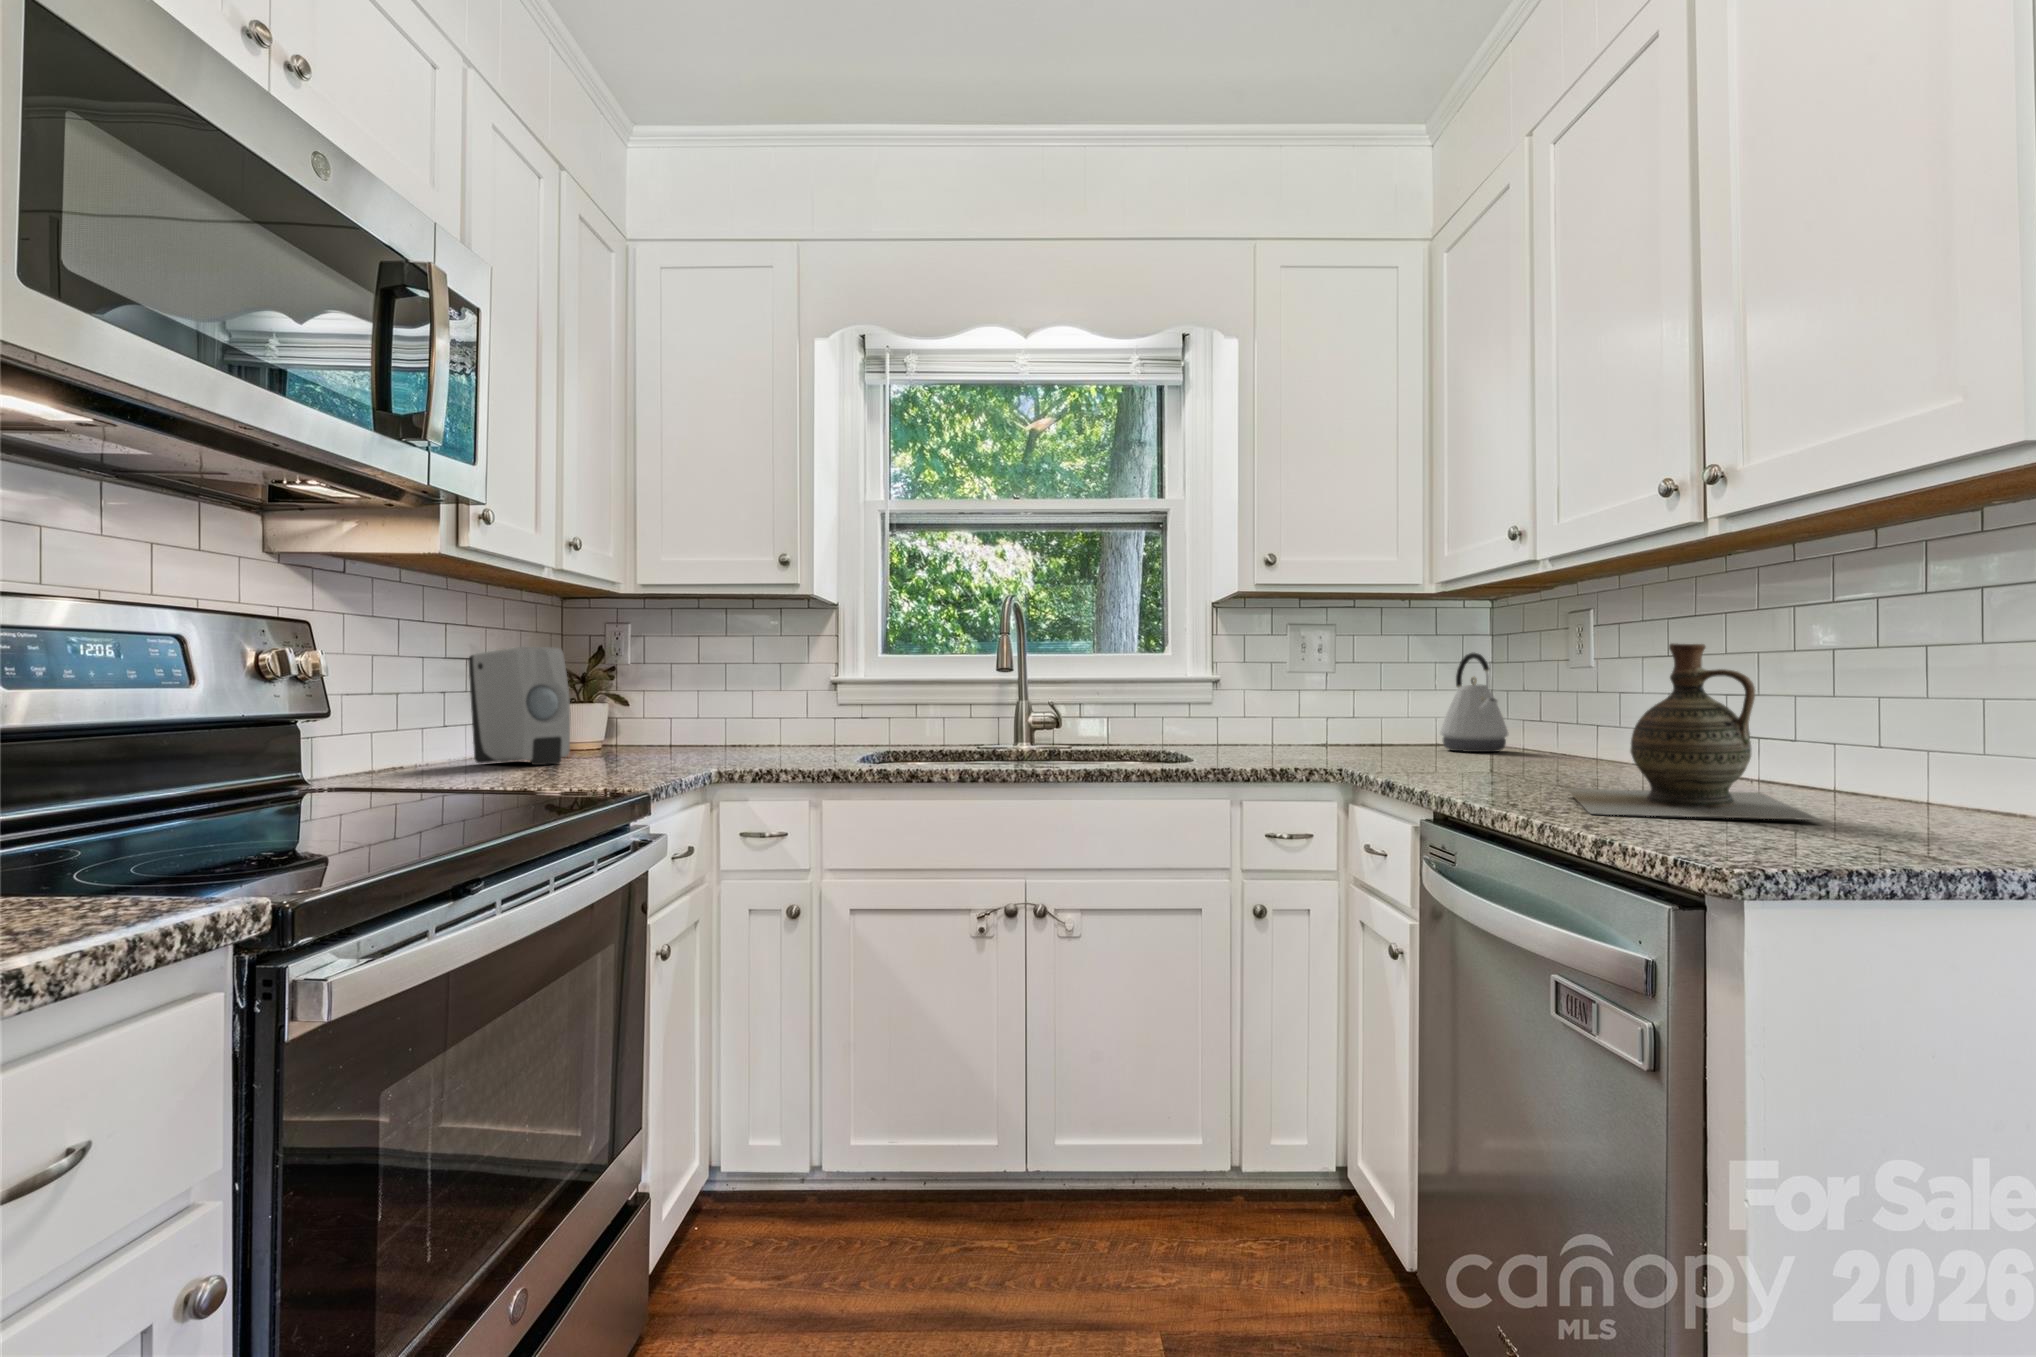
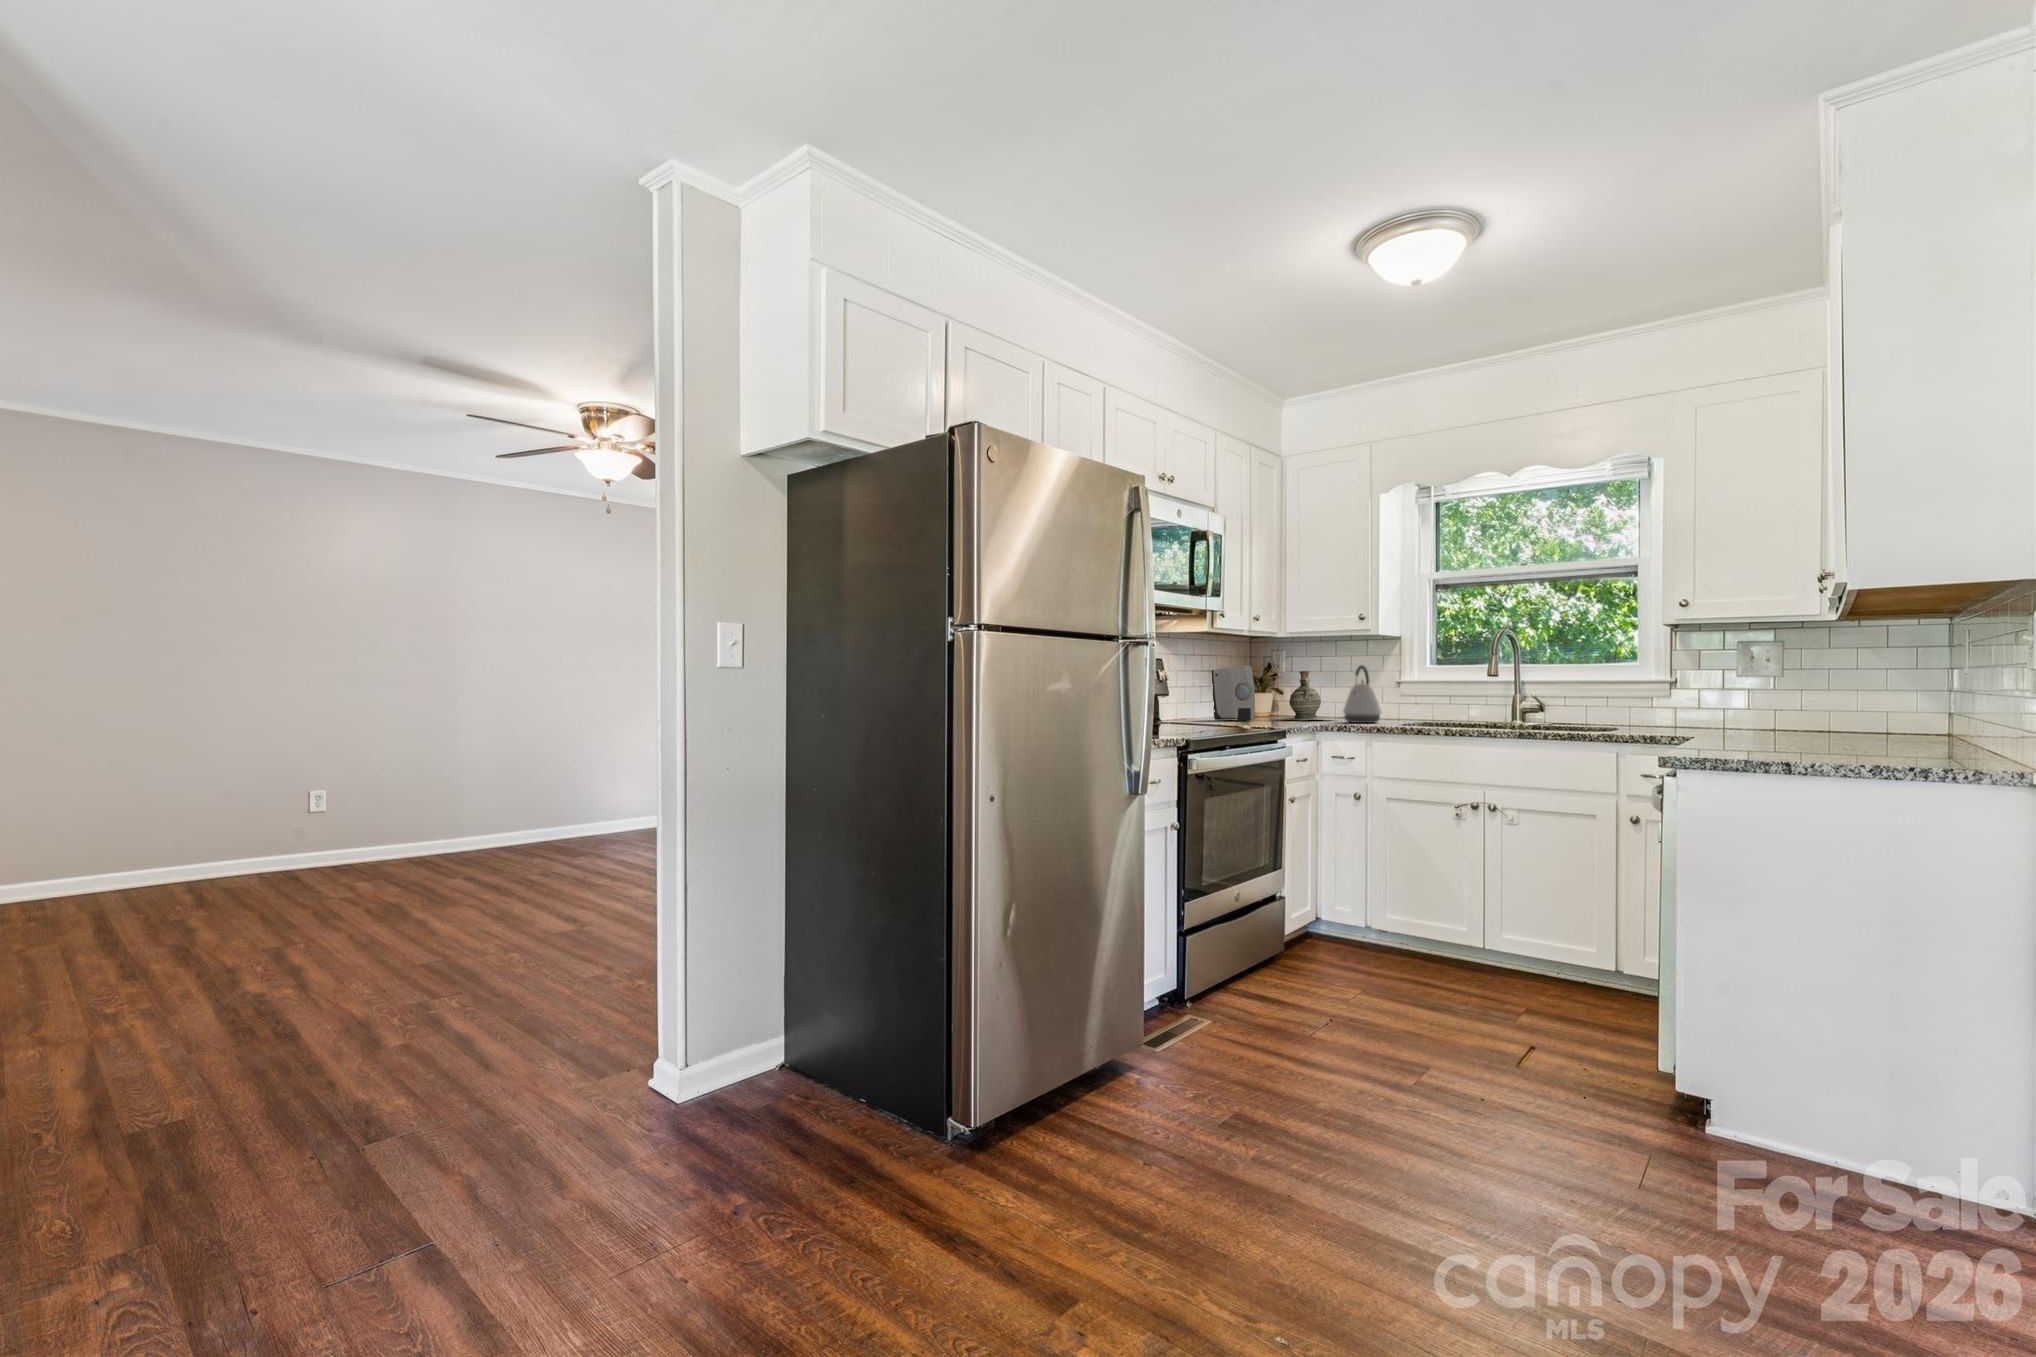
ceramic jug: present [1567,643,1819,820] -> present [1276,671,1335,720]
kettle: present [1440,653,1508,752] -> present [1343,665,1381,723]

